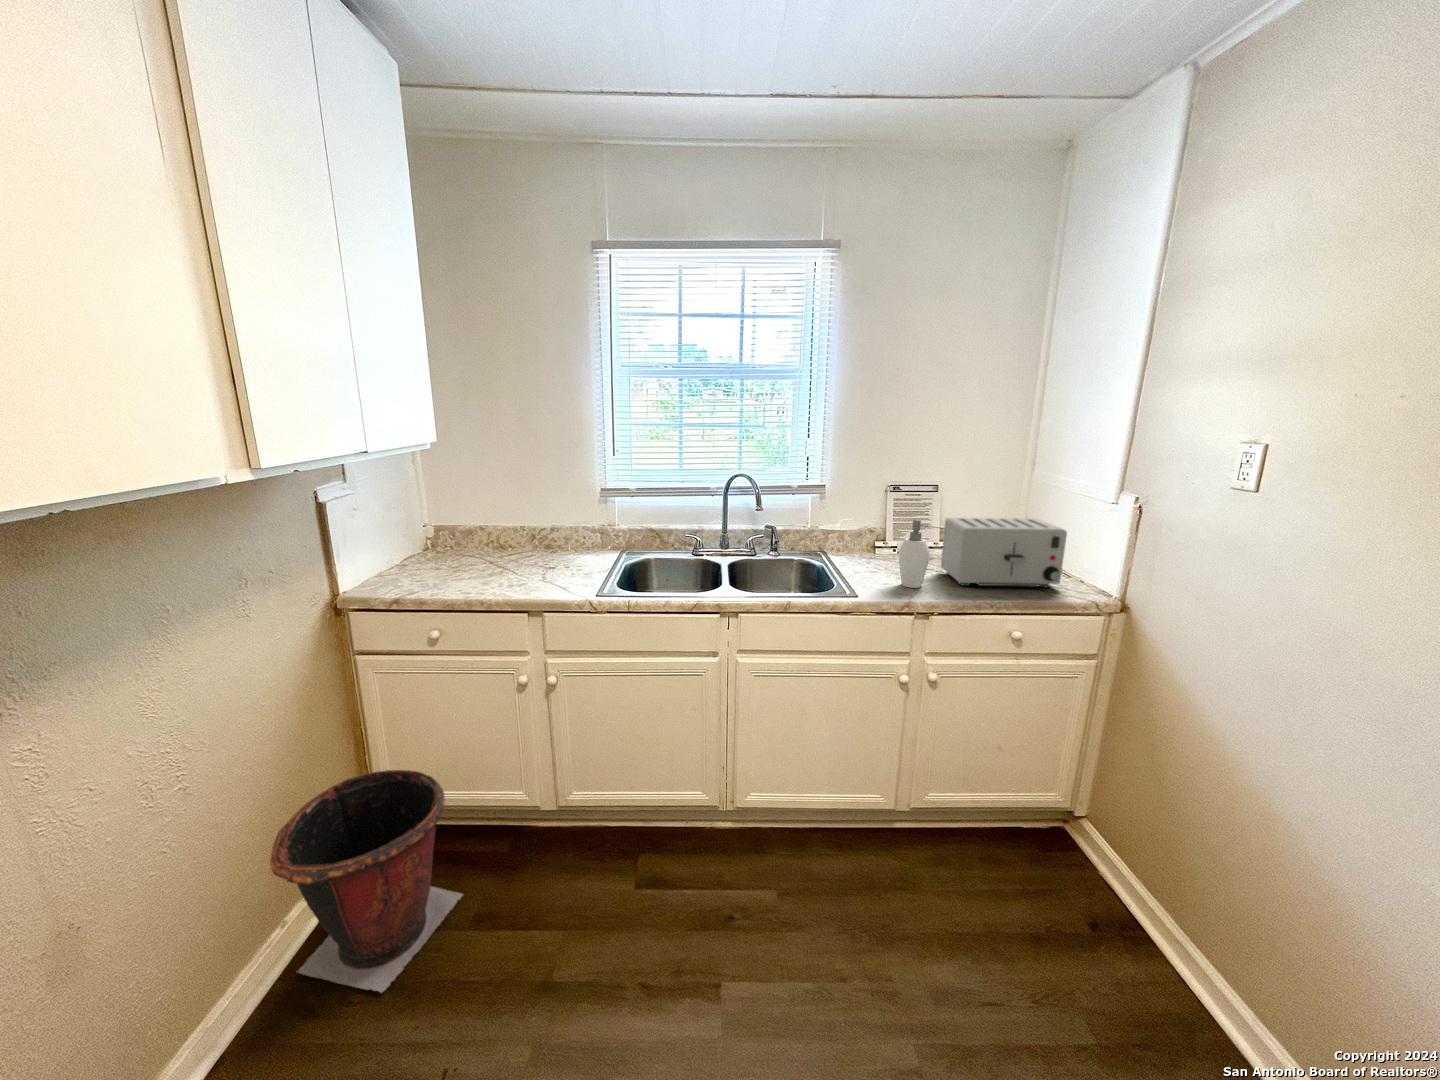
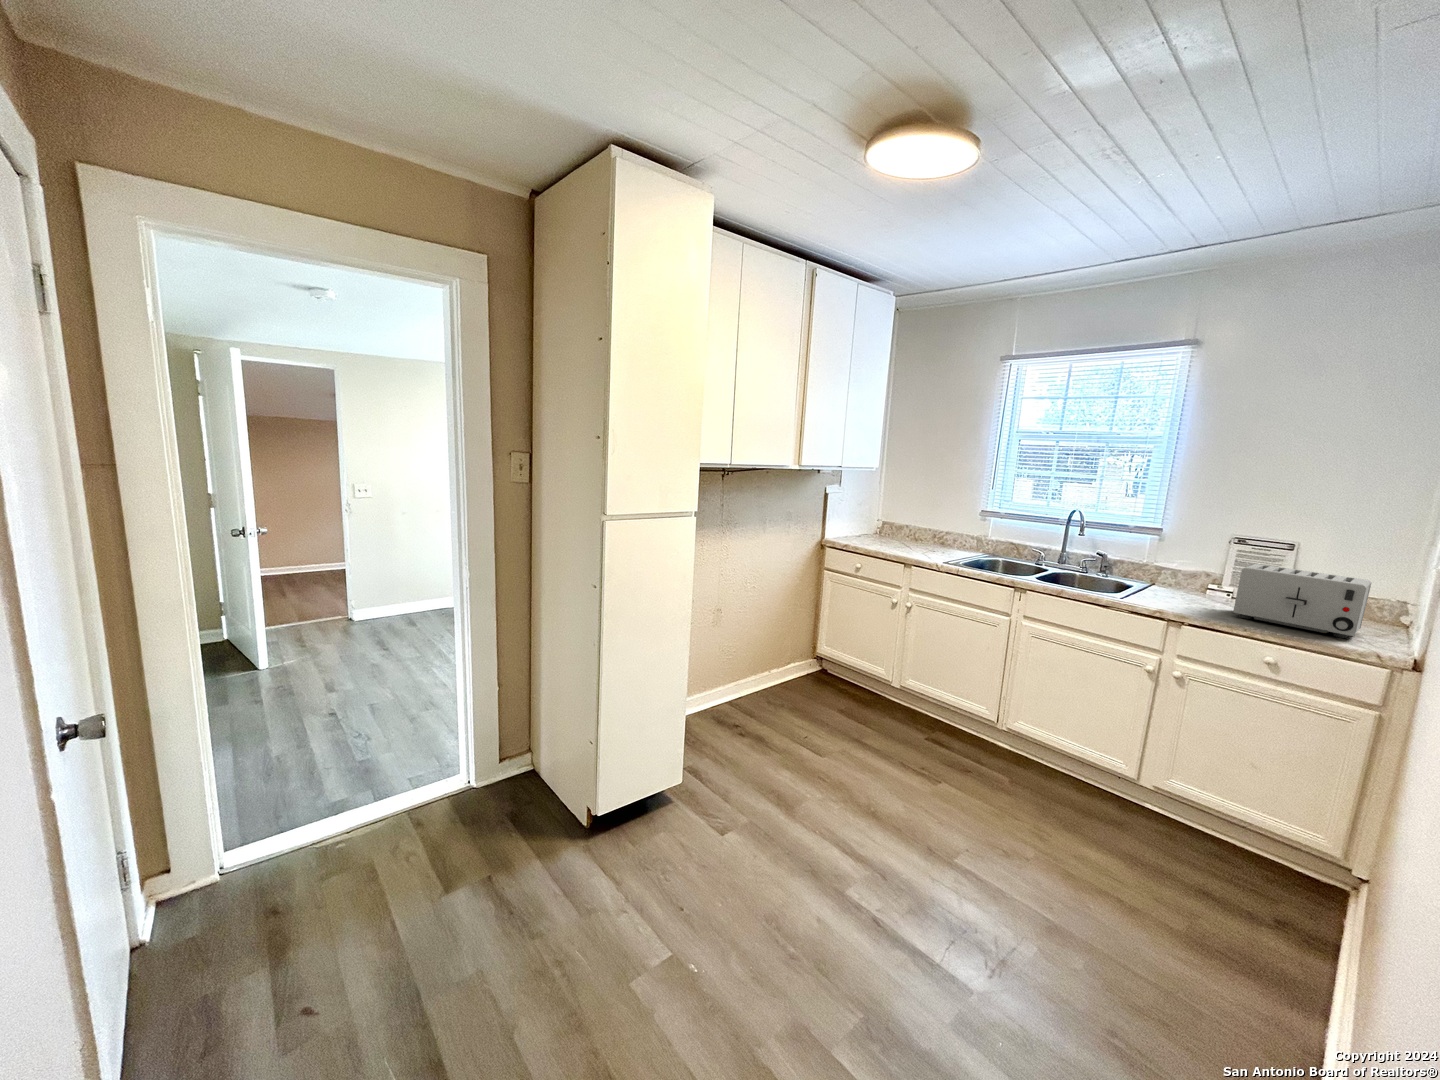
soap dispenser: present [898,520,939,588] -> none [1177,555,1214,609]
waste bin: present [270,770,463,993] -> none [770,622,842,712]

